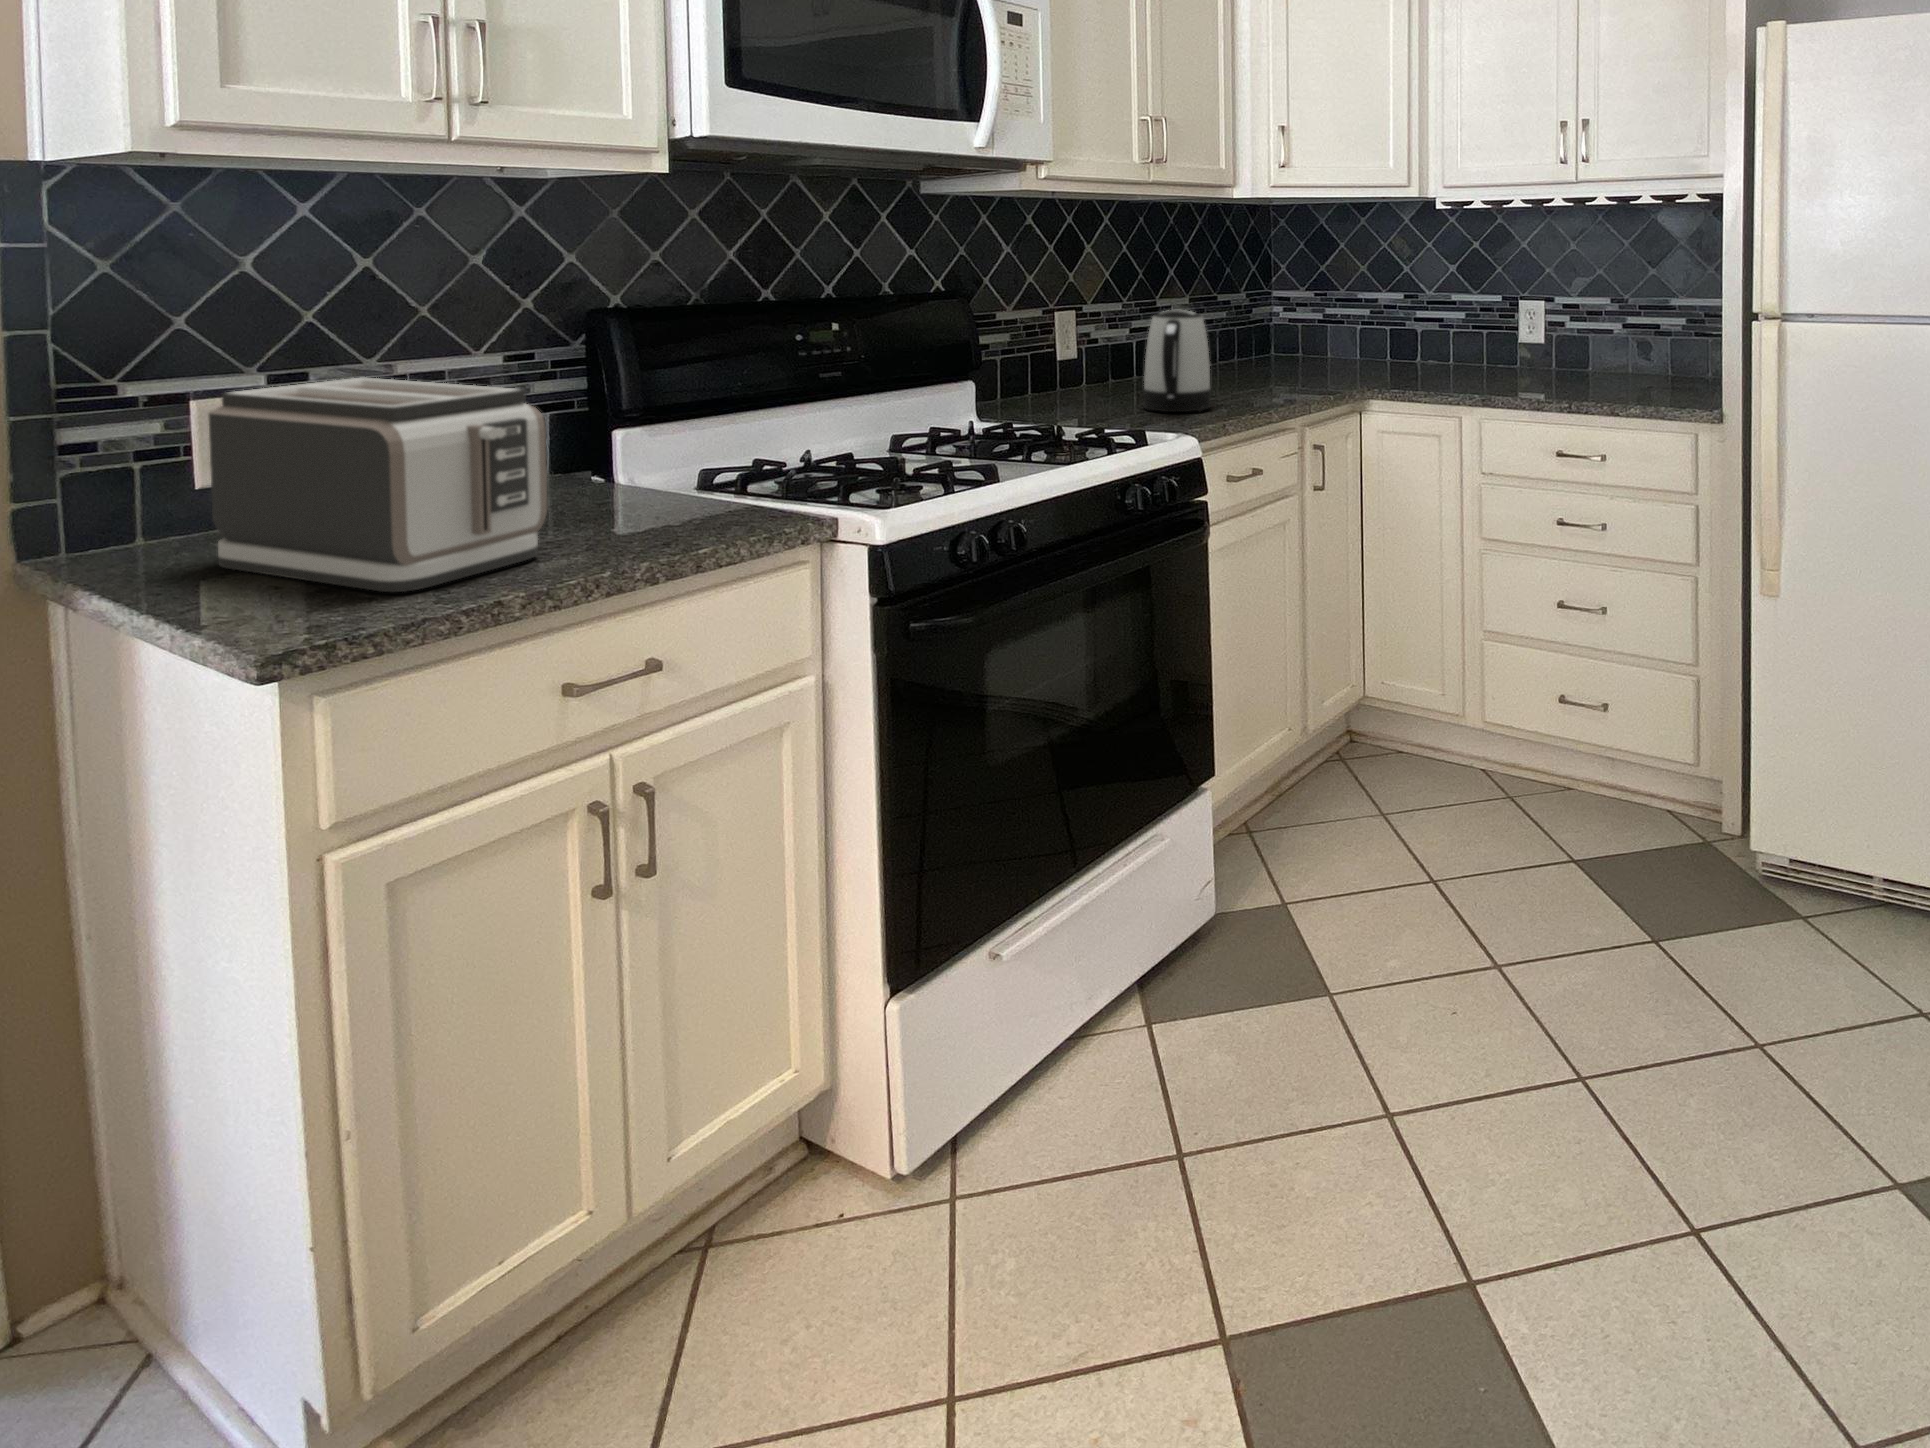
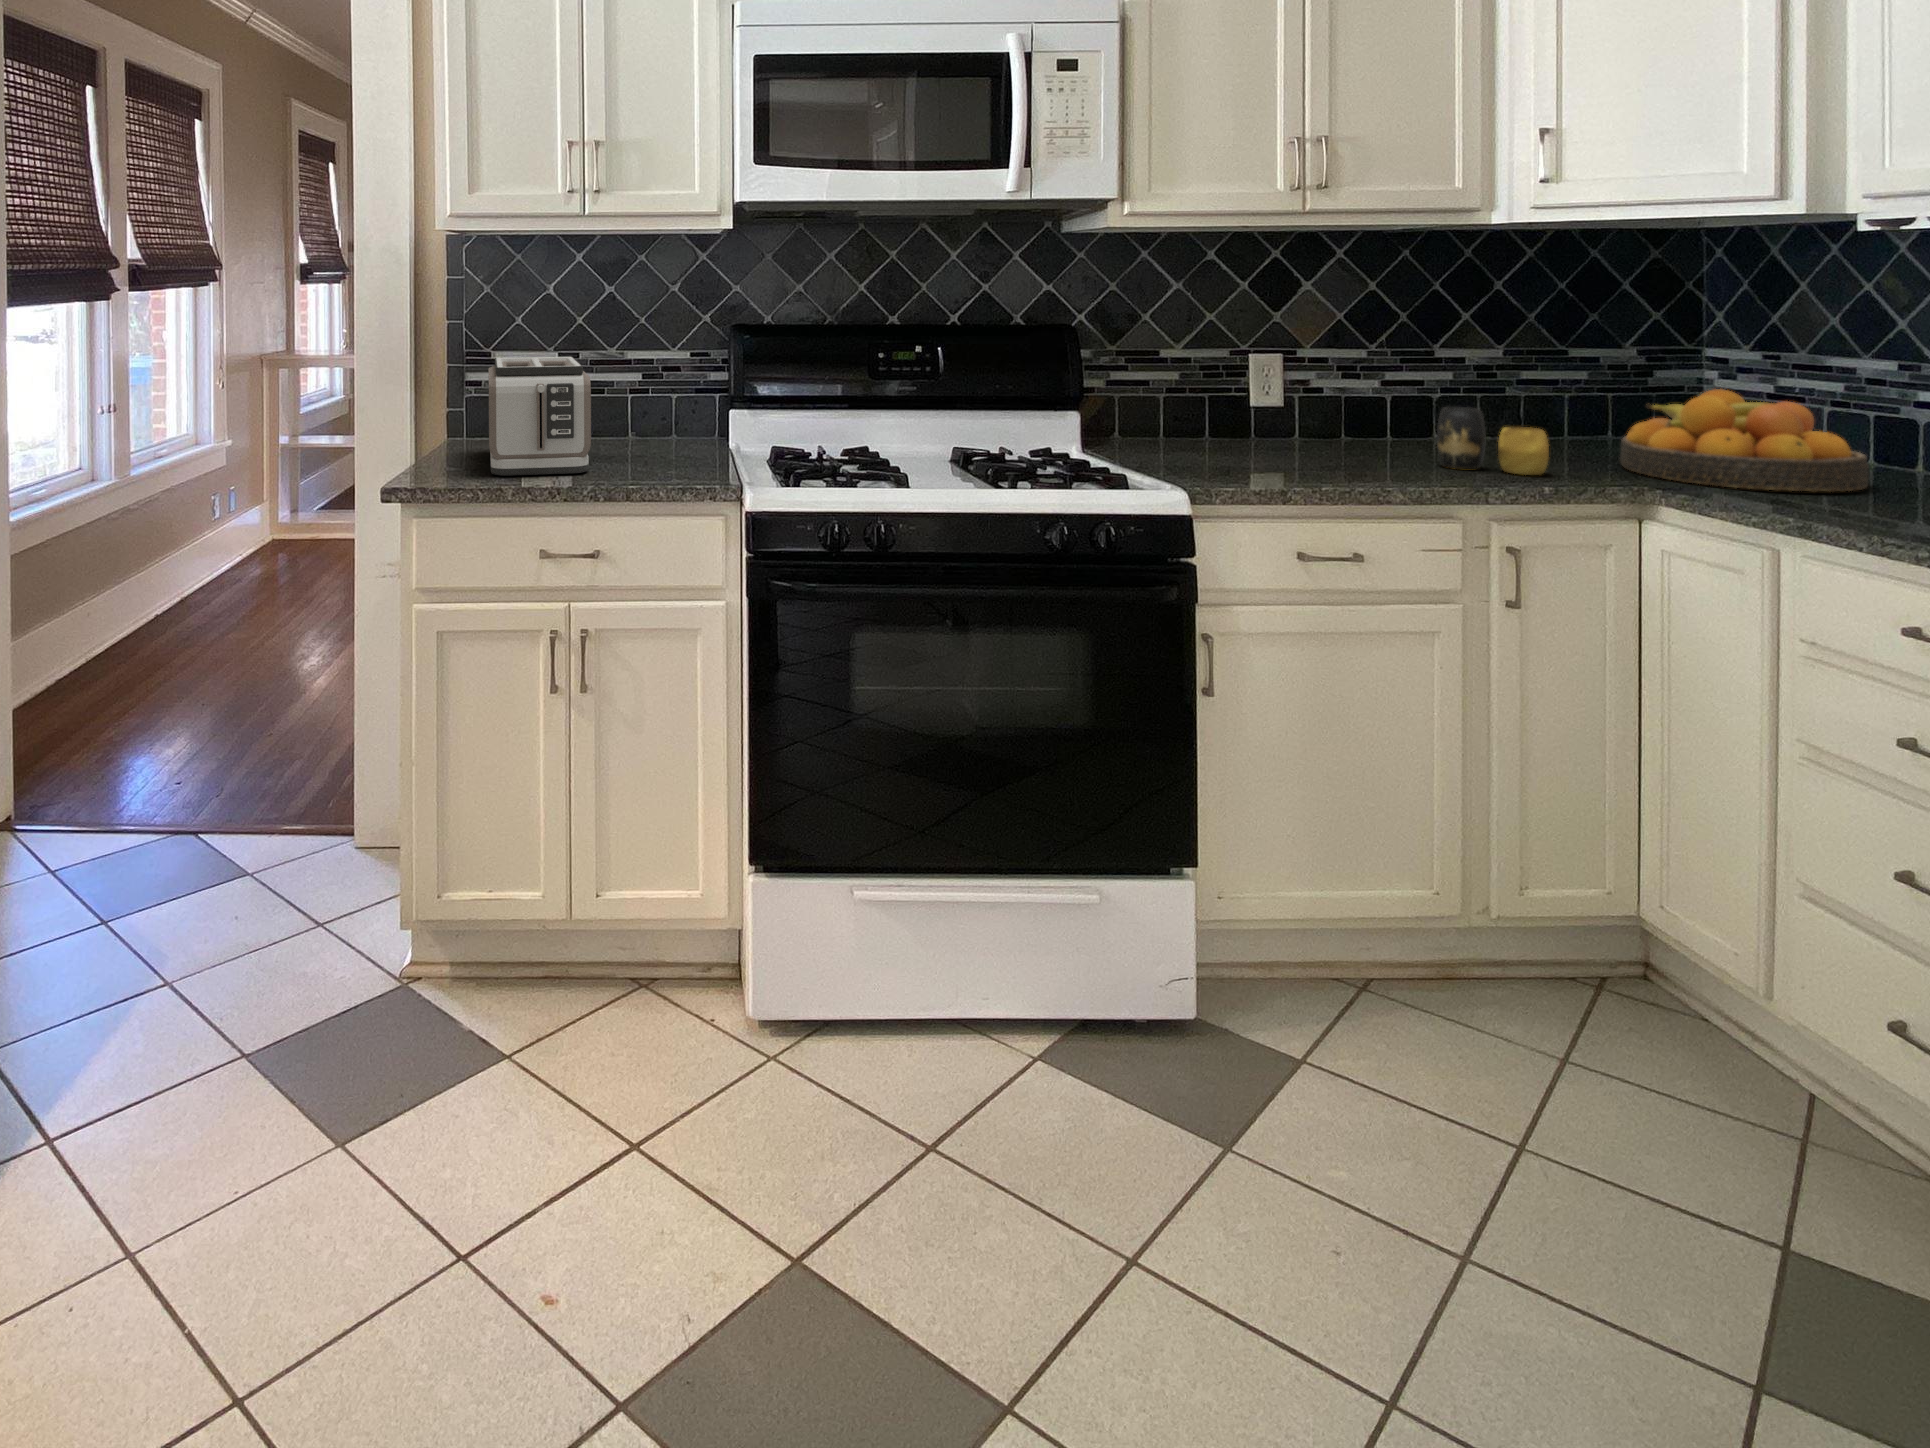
kettle: present [1143,310,1211,412] -> none [1284,356,1375,473]
fruit bowl: none [1295,319,1426,388] -> present [1620,389,1869,492]
vase: none [1221,346,1294,397] -> present [1437,407,1549,475]

